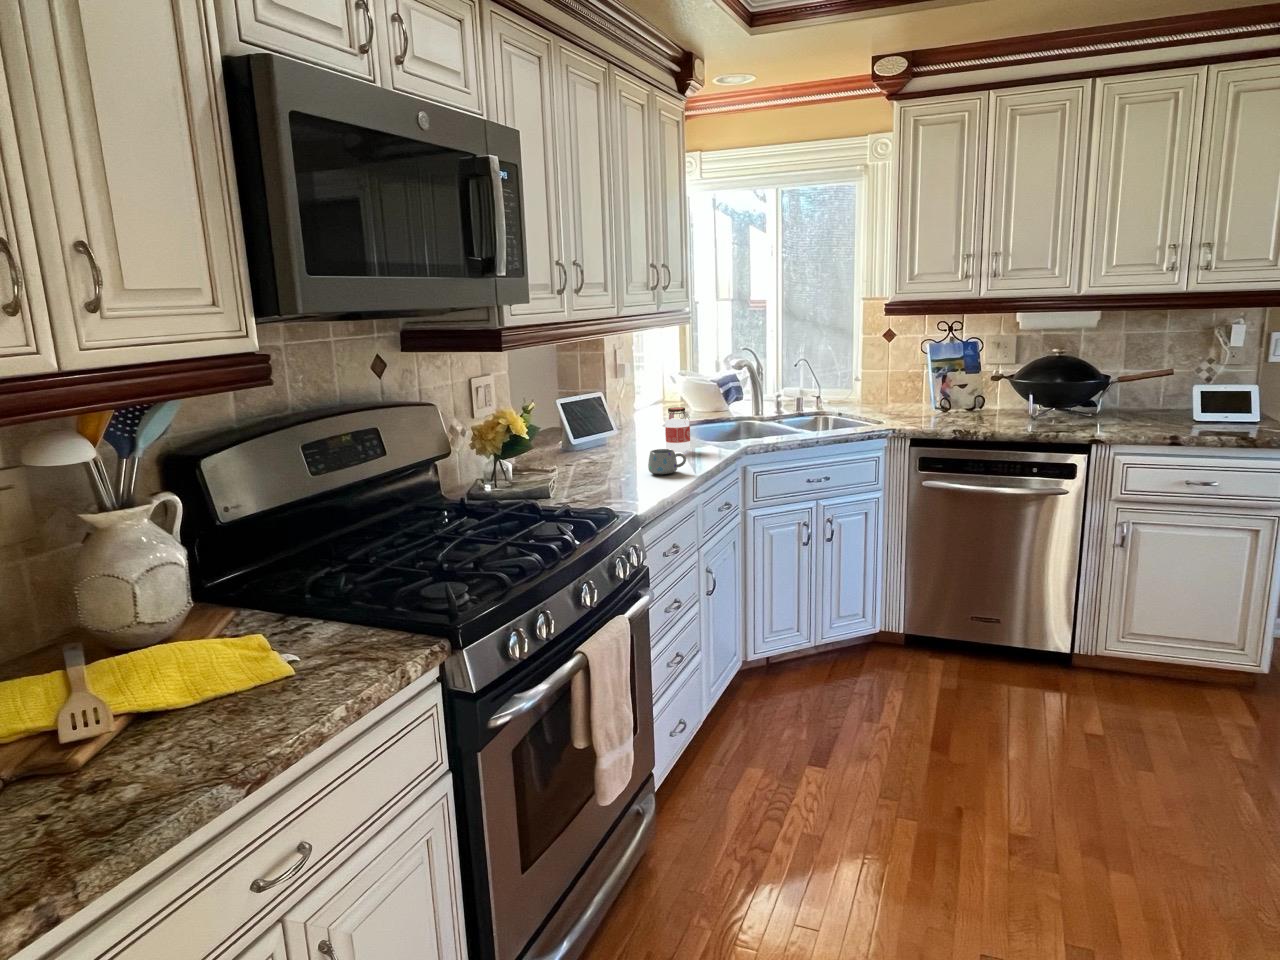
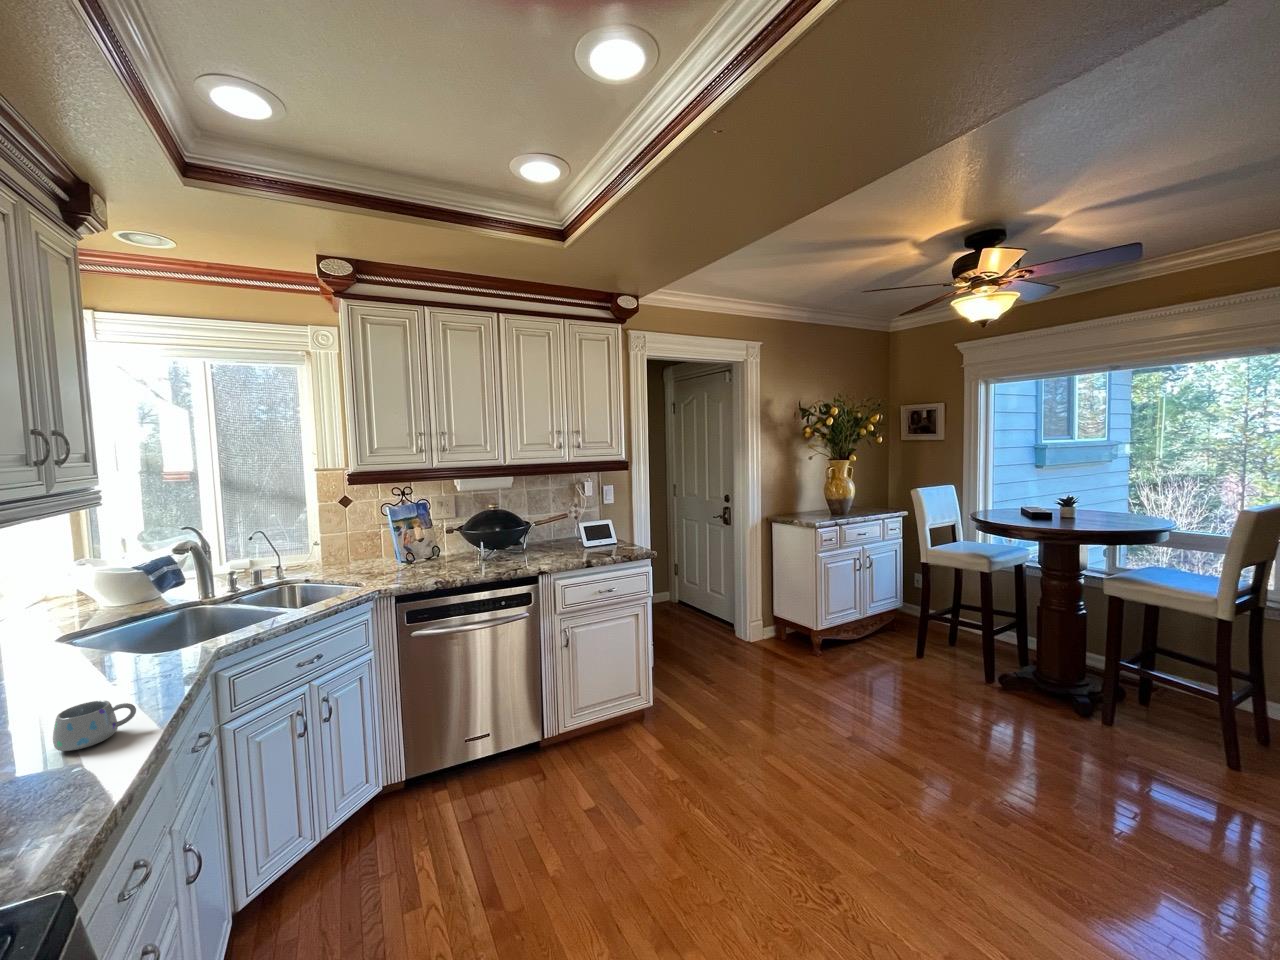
jar: present [665,407,690,452] -> none [73,623,126,692]

